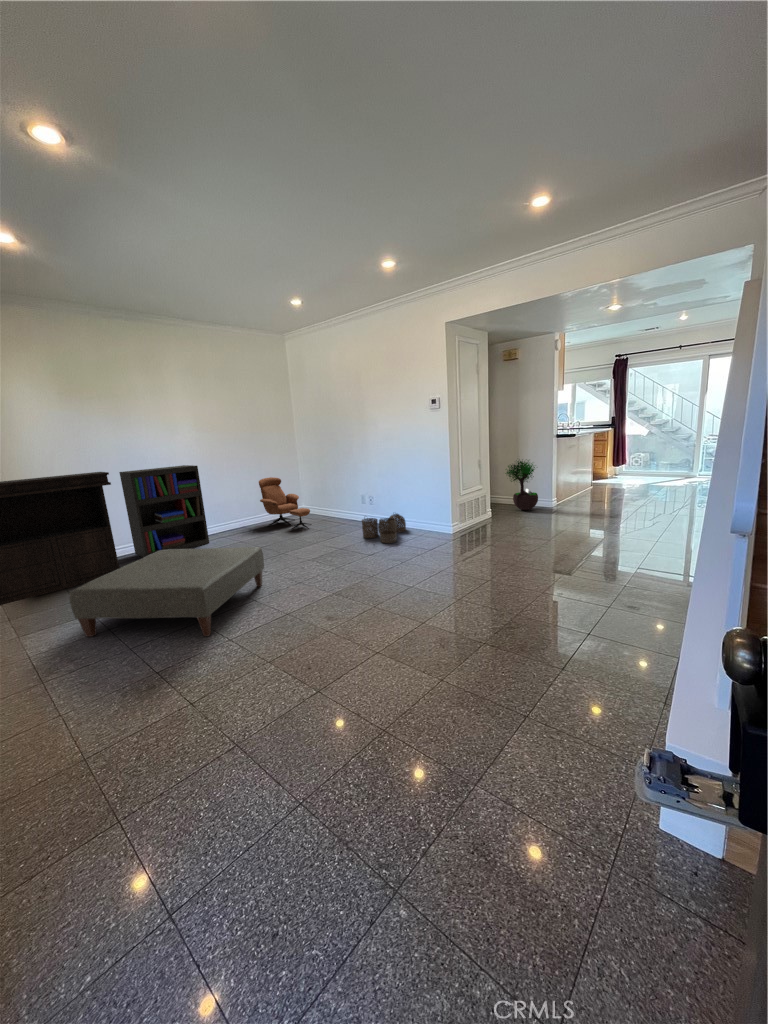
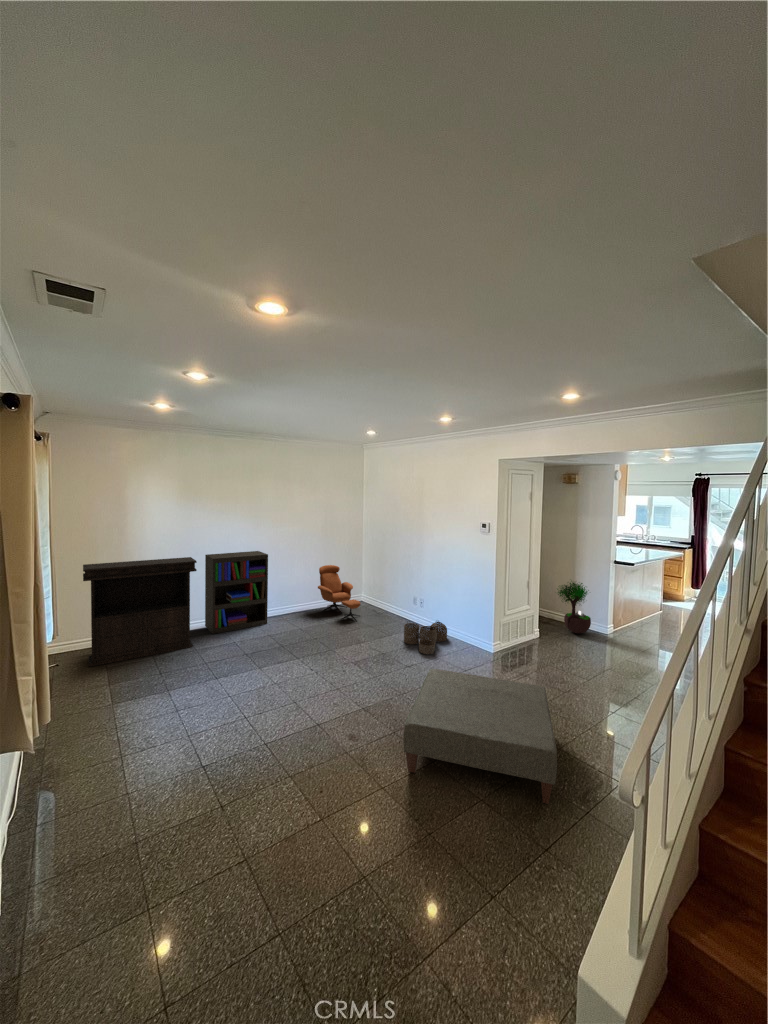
ottoman: present [69,547,264,637] -> present [403,669,557,804]

